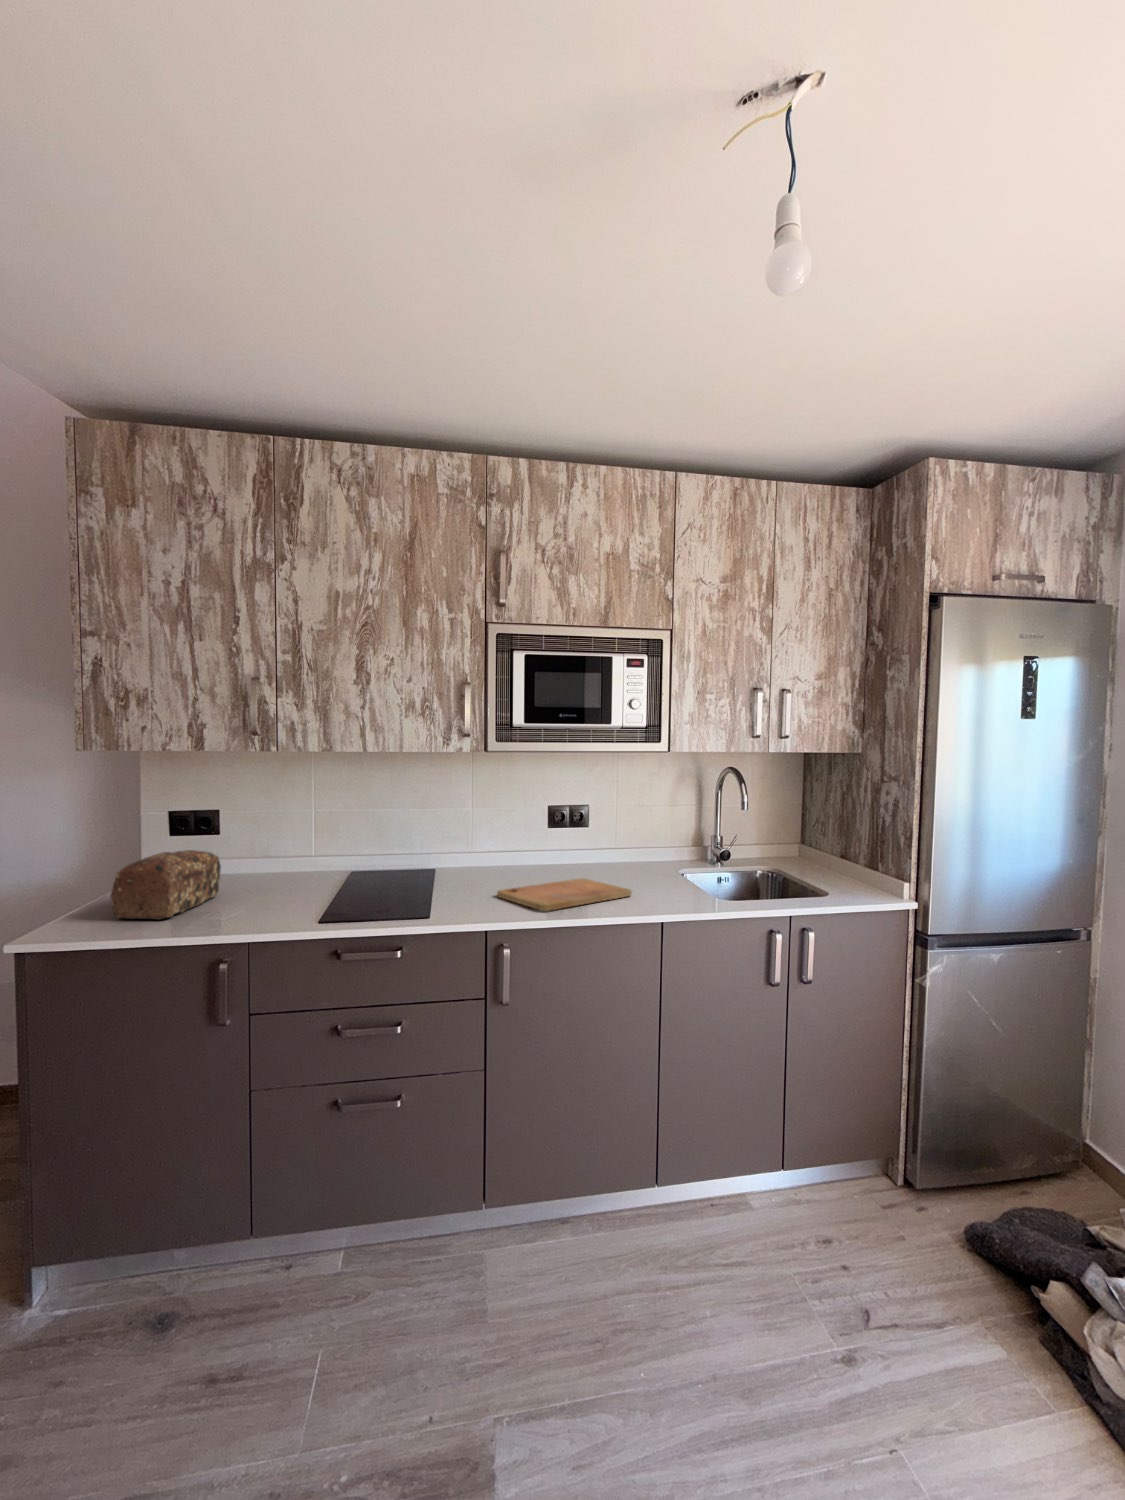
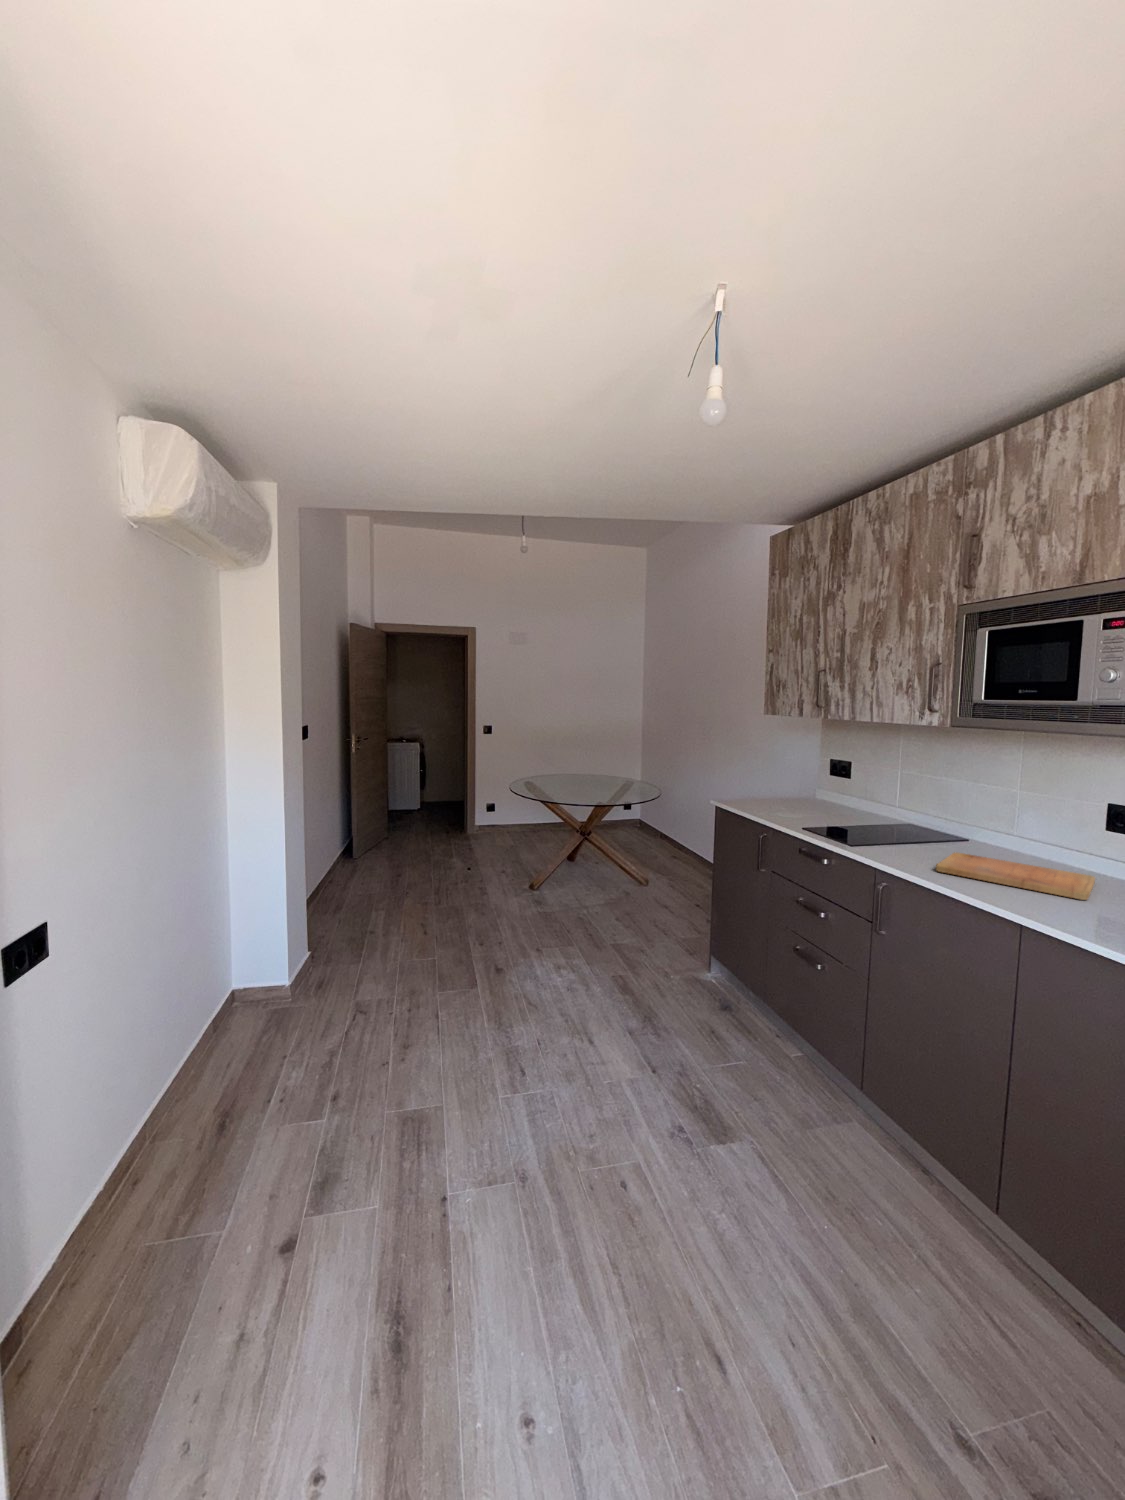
bread loaf: present [111,850,221,919] -> none [744,775,814,809]

